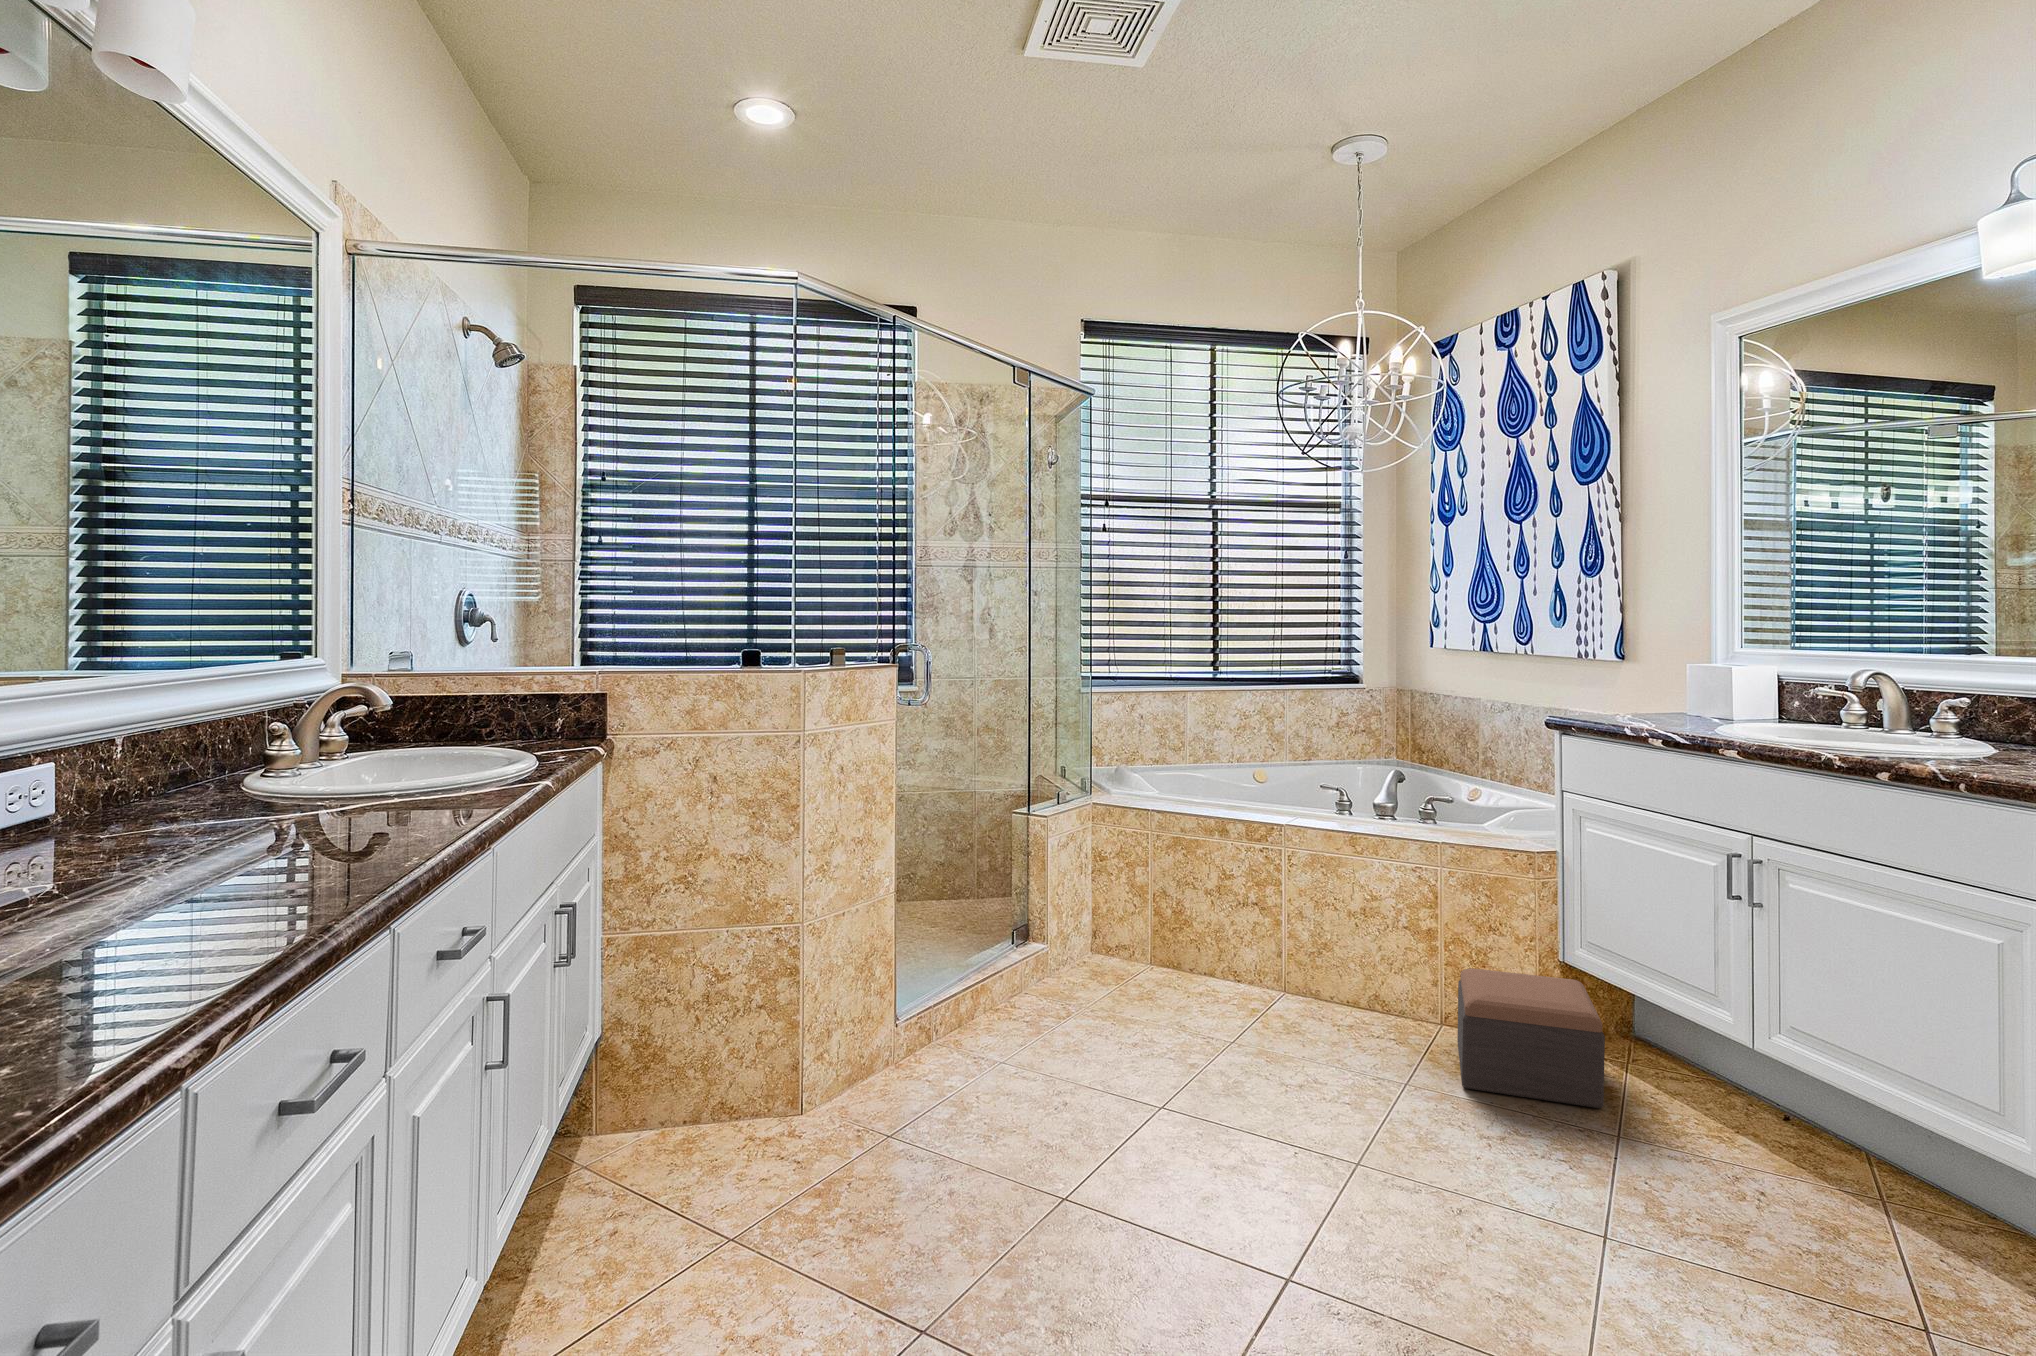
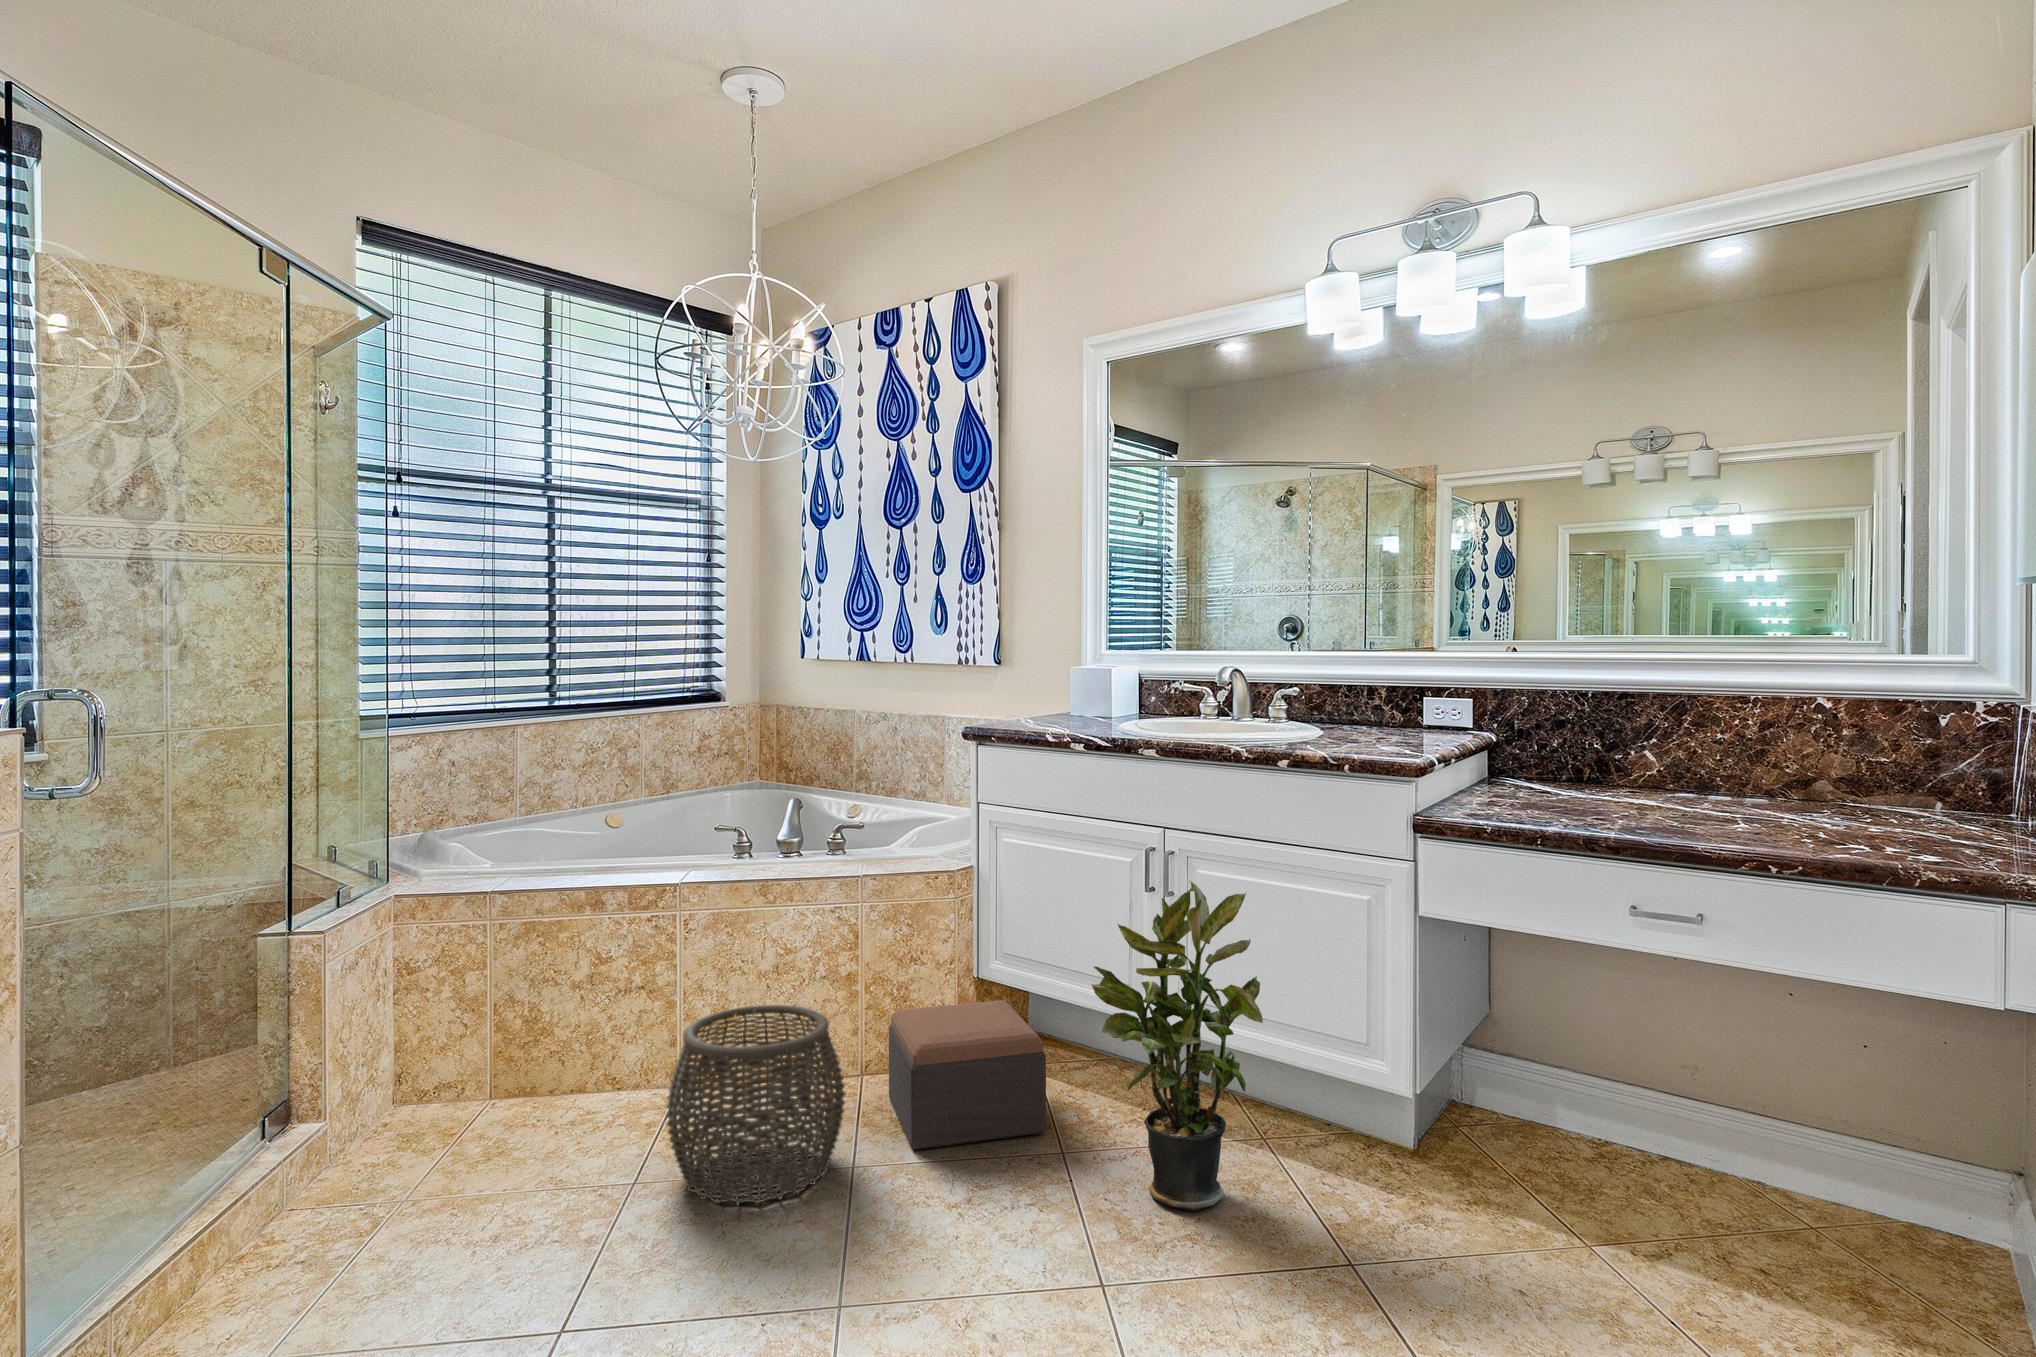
potted plant: none [1635,891,1844,1219] -> present [1092,881,1263,1211]
woven basket: none [1254,937,1400,1092] -> present [666,1005,845,1205]

